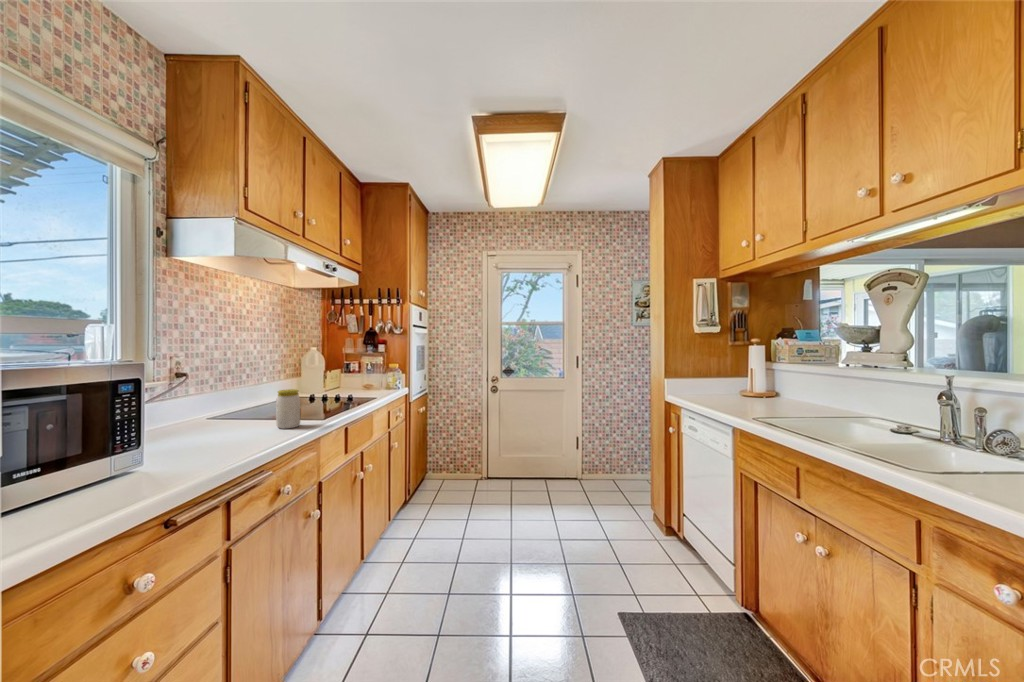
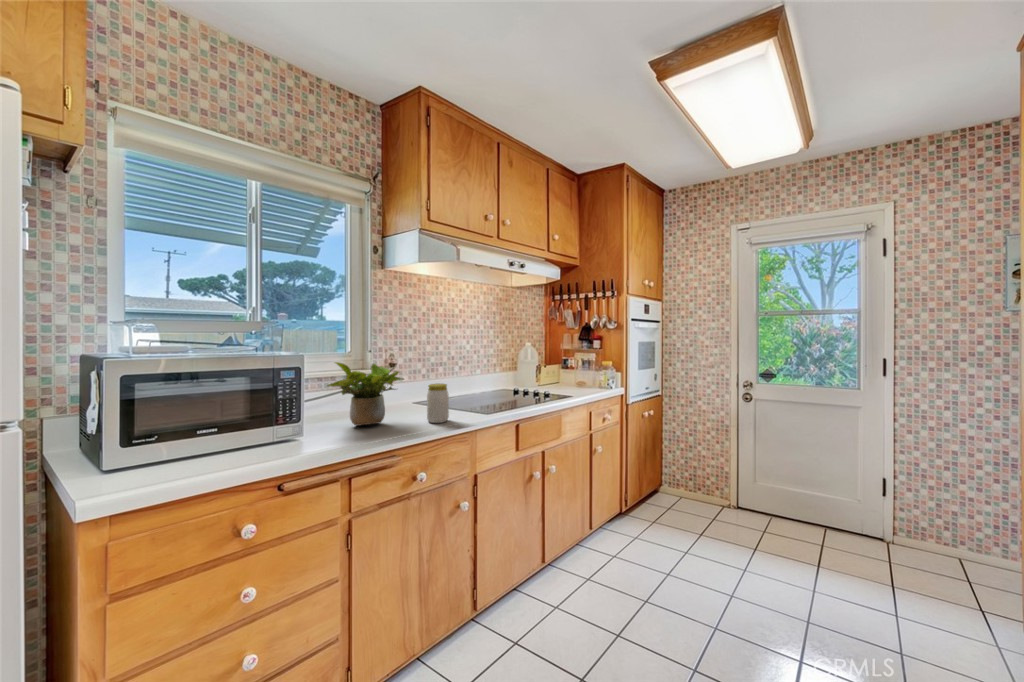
potted plant: none [168,372,248,442] -> present [327,362,404,426]

